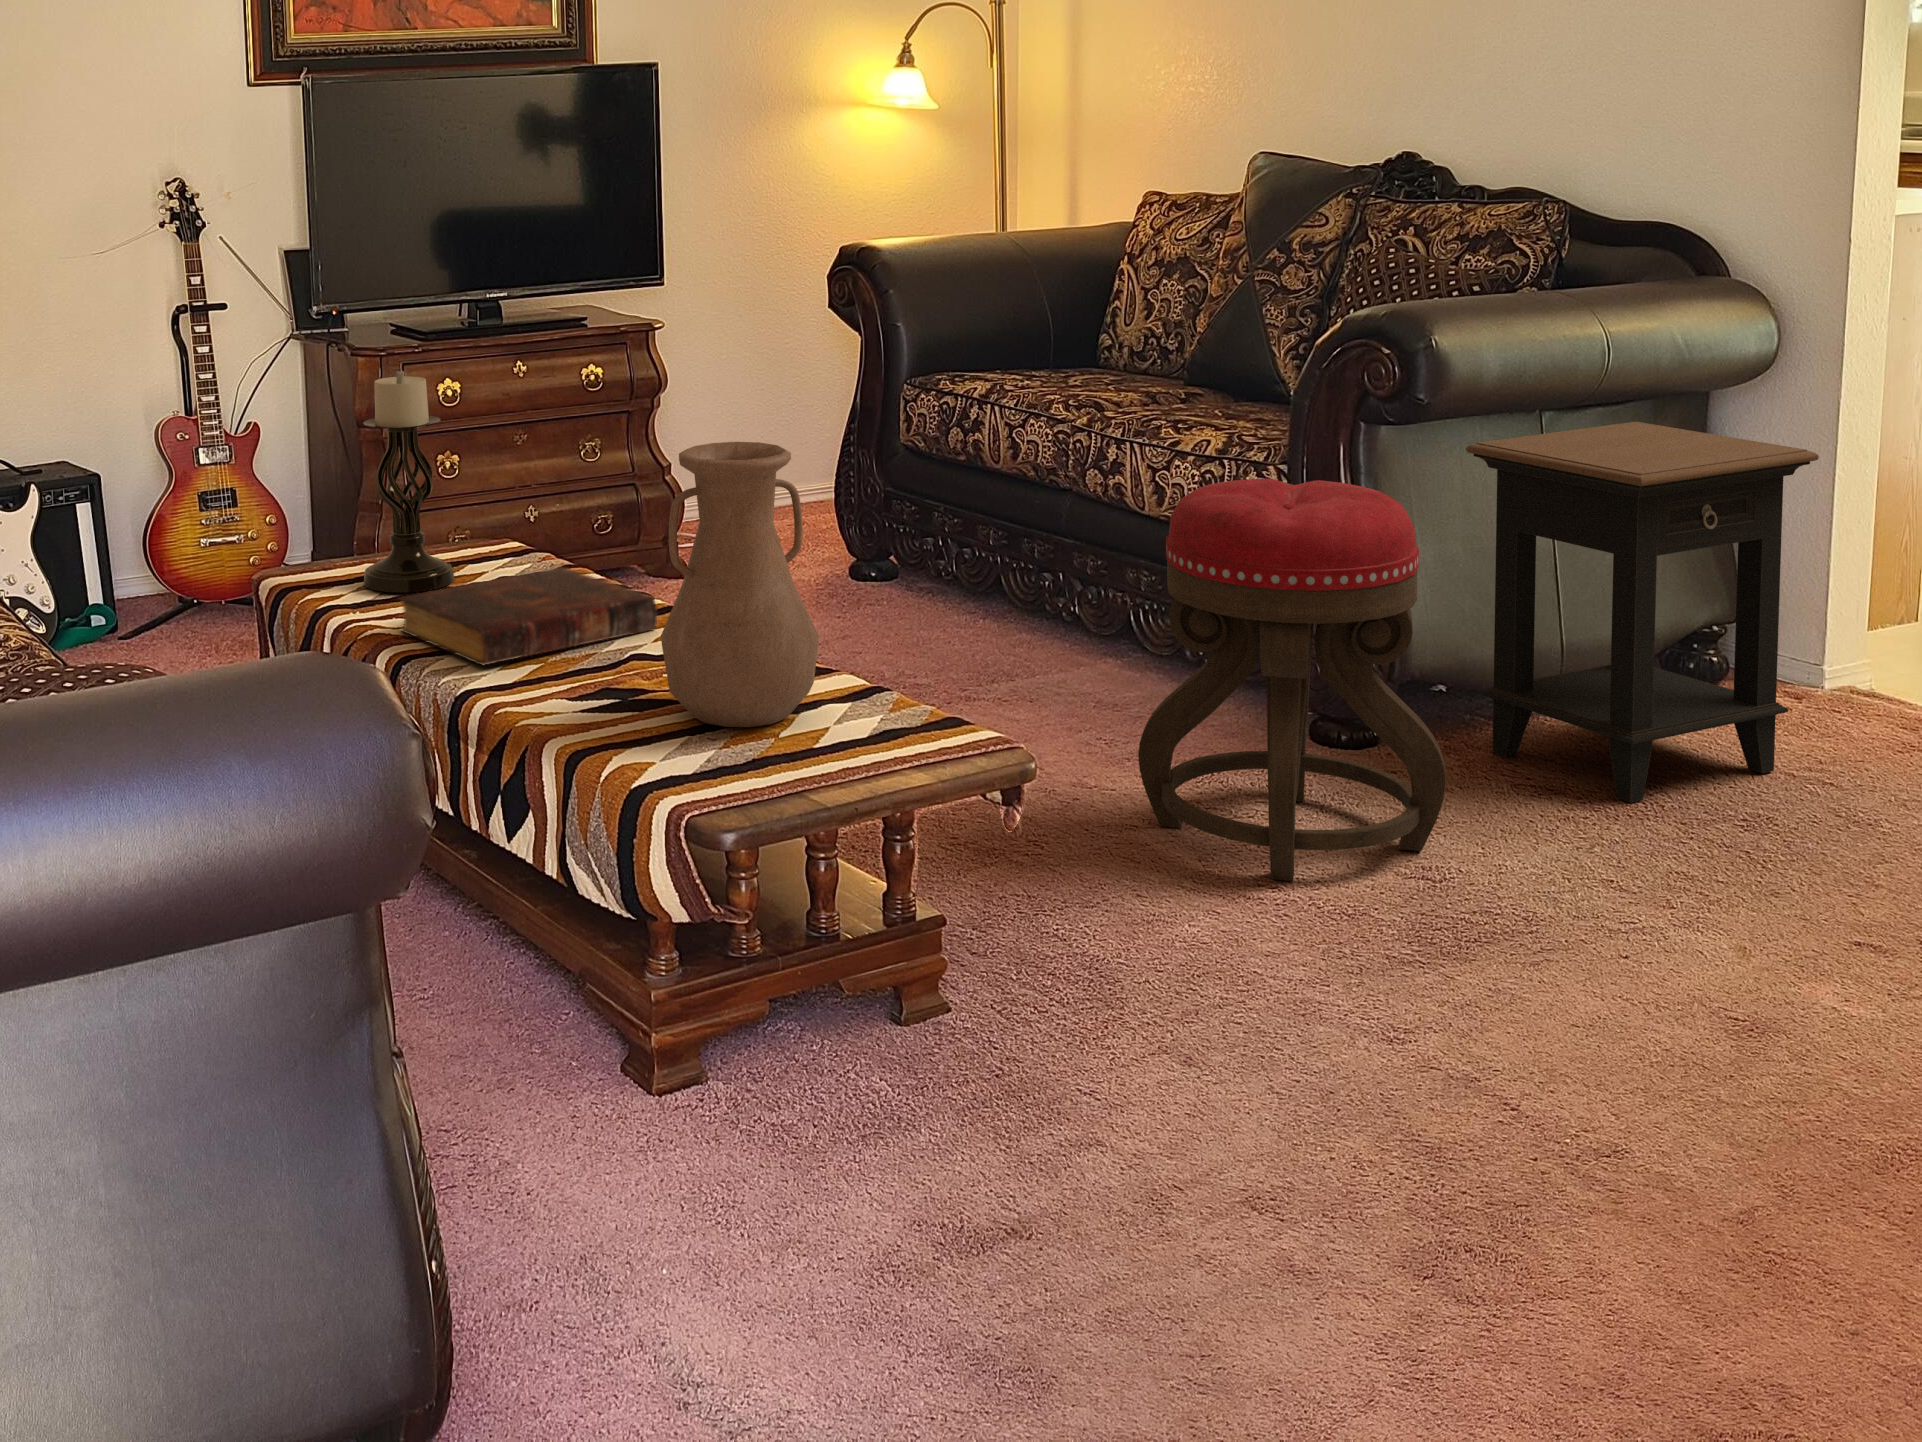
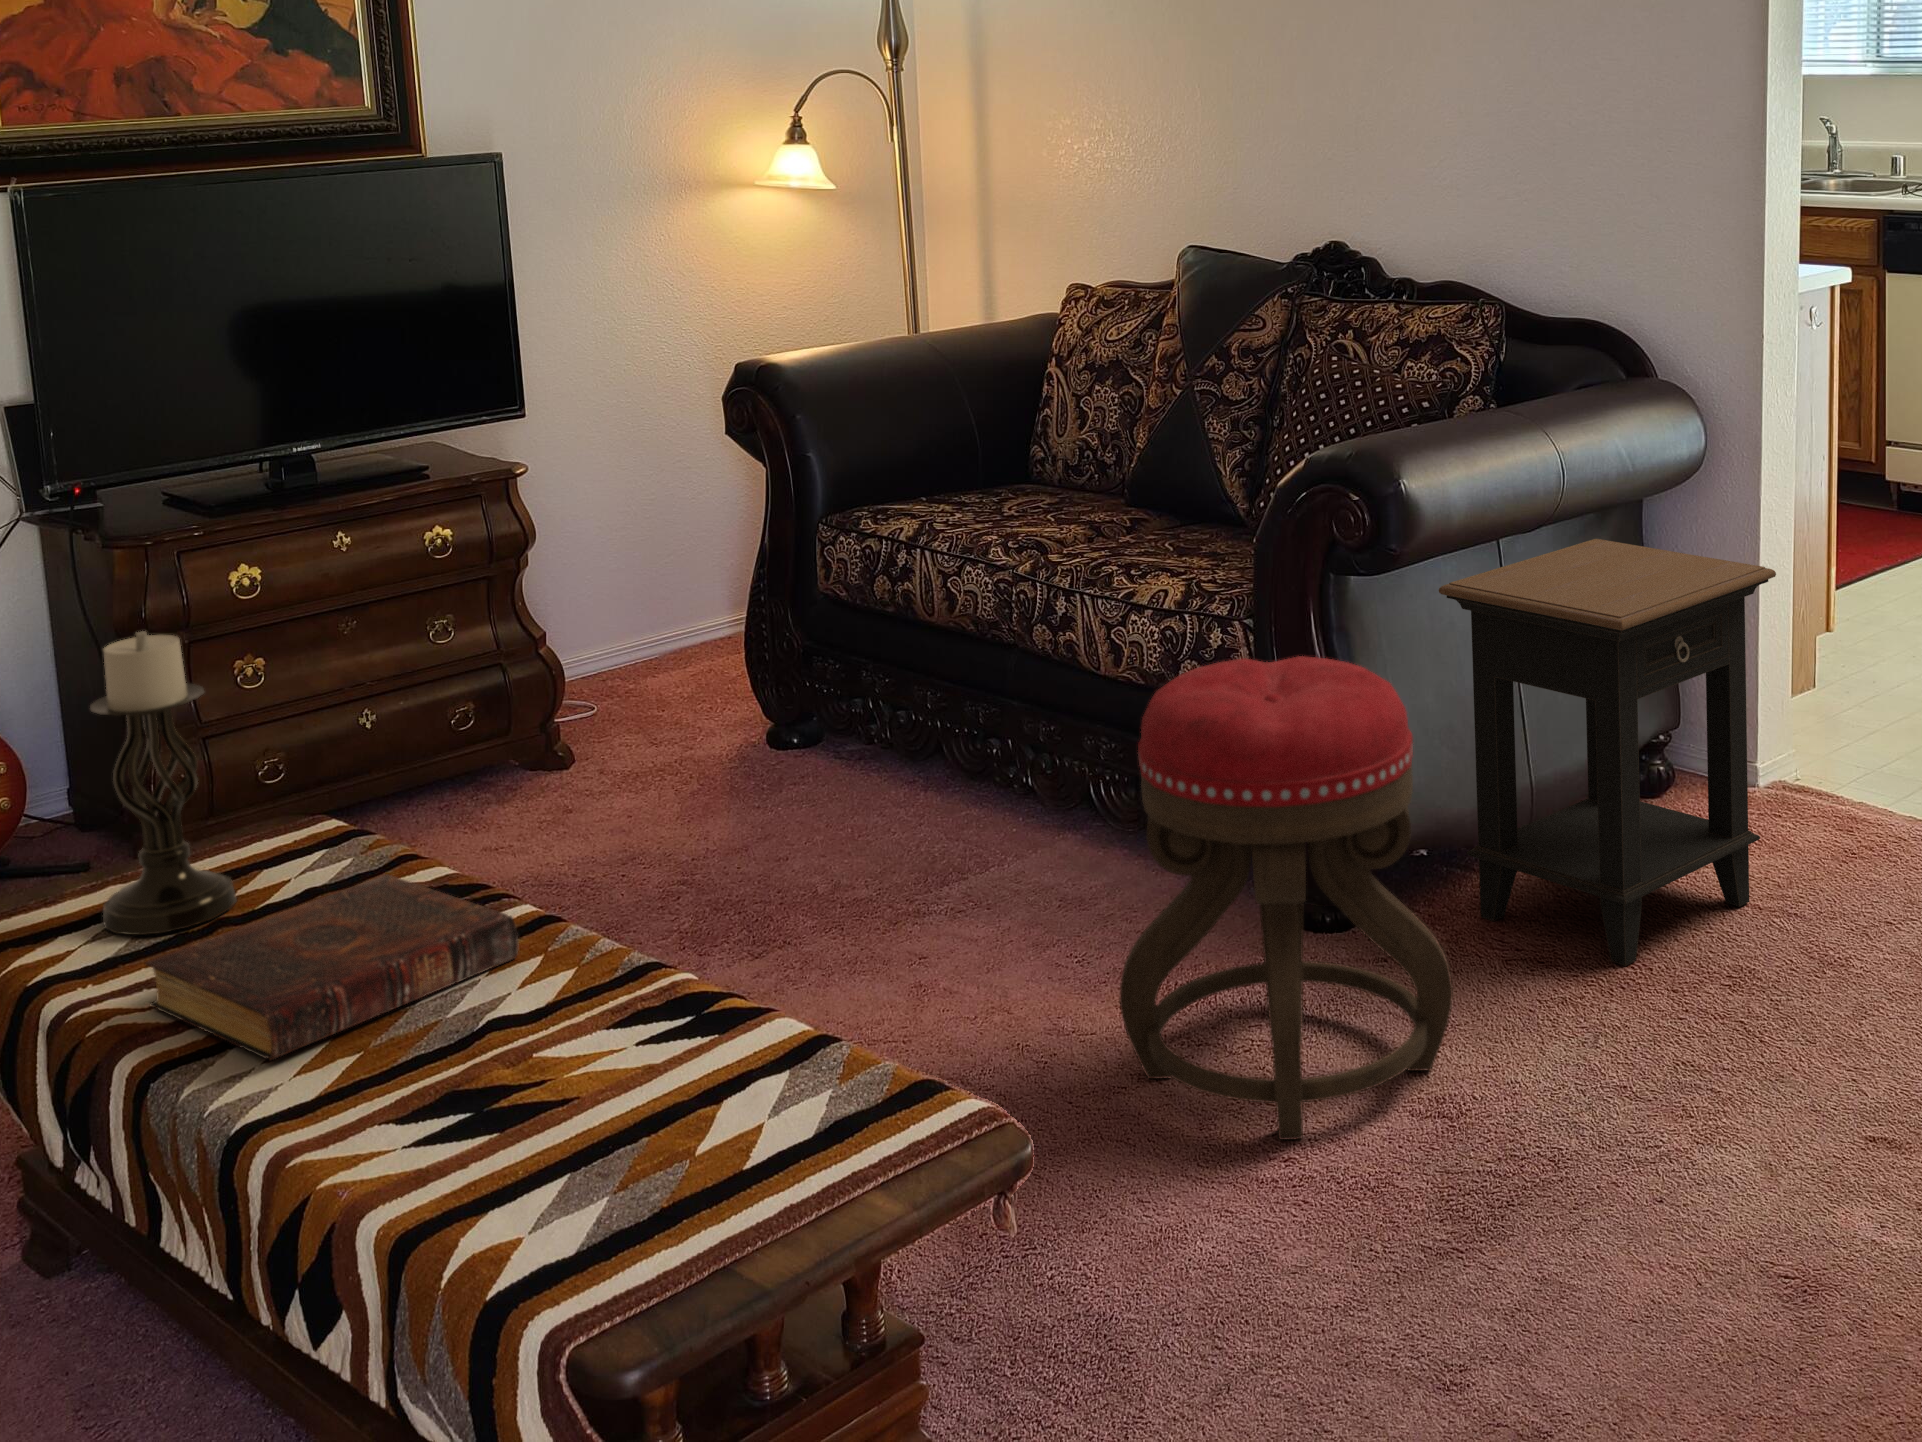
vase: present [661,442,819,727] -> none [520,736,735,1128]

